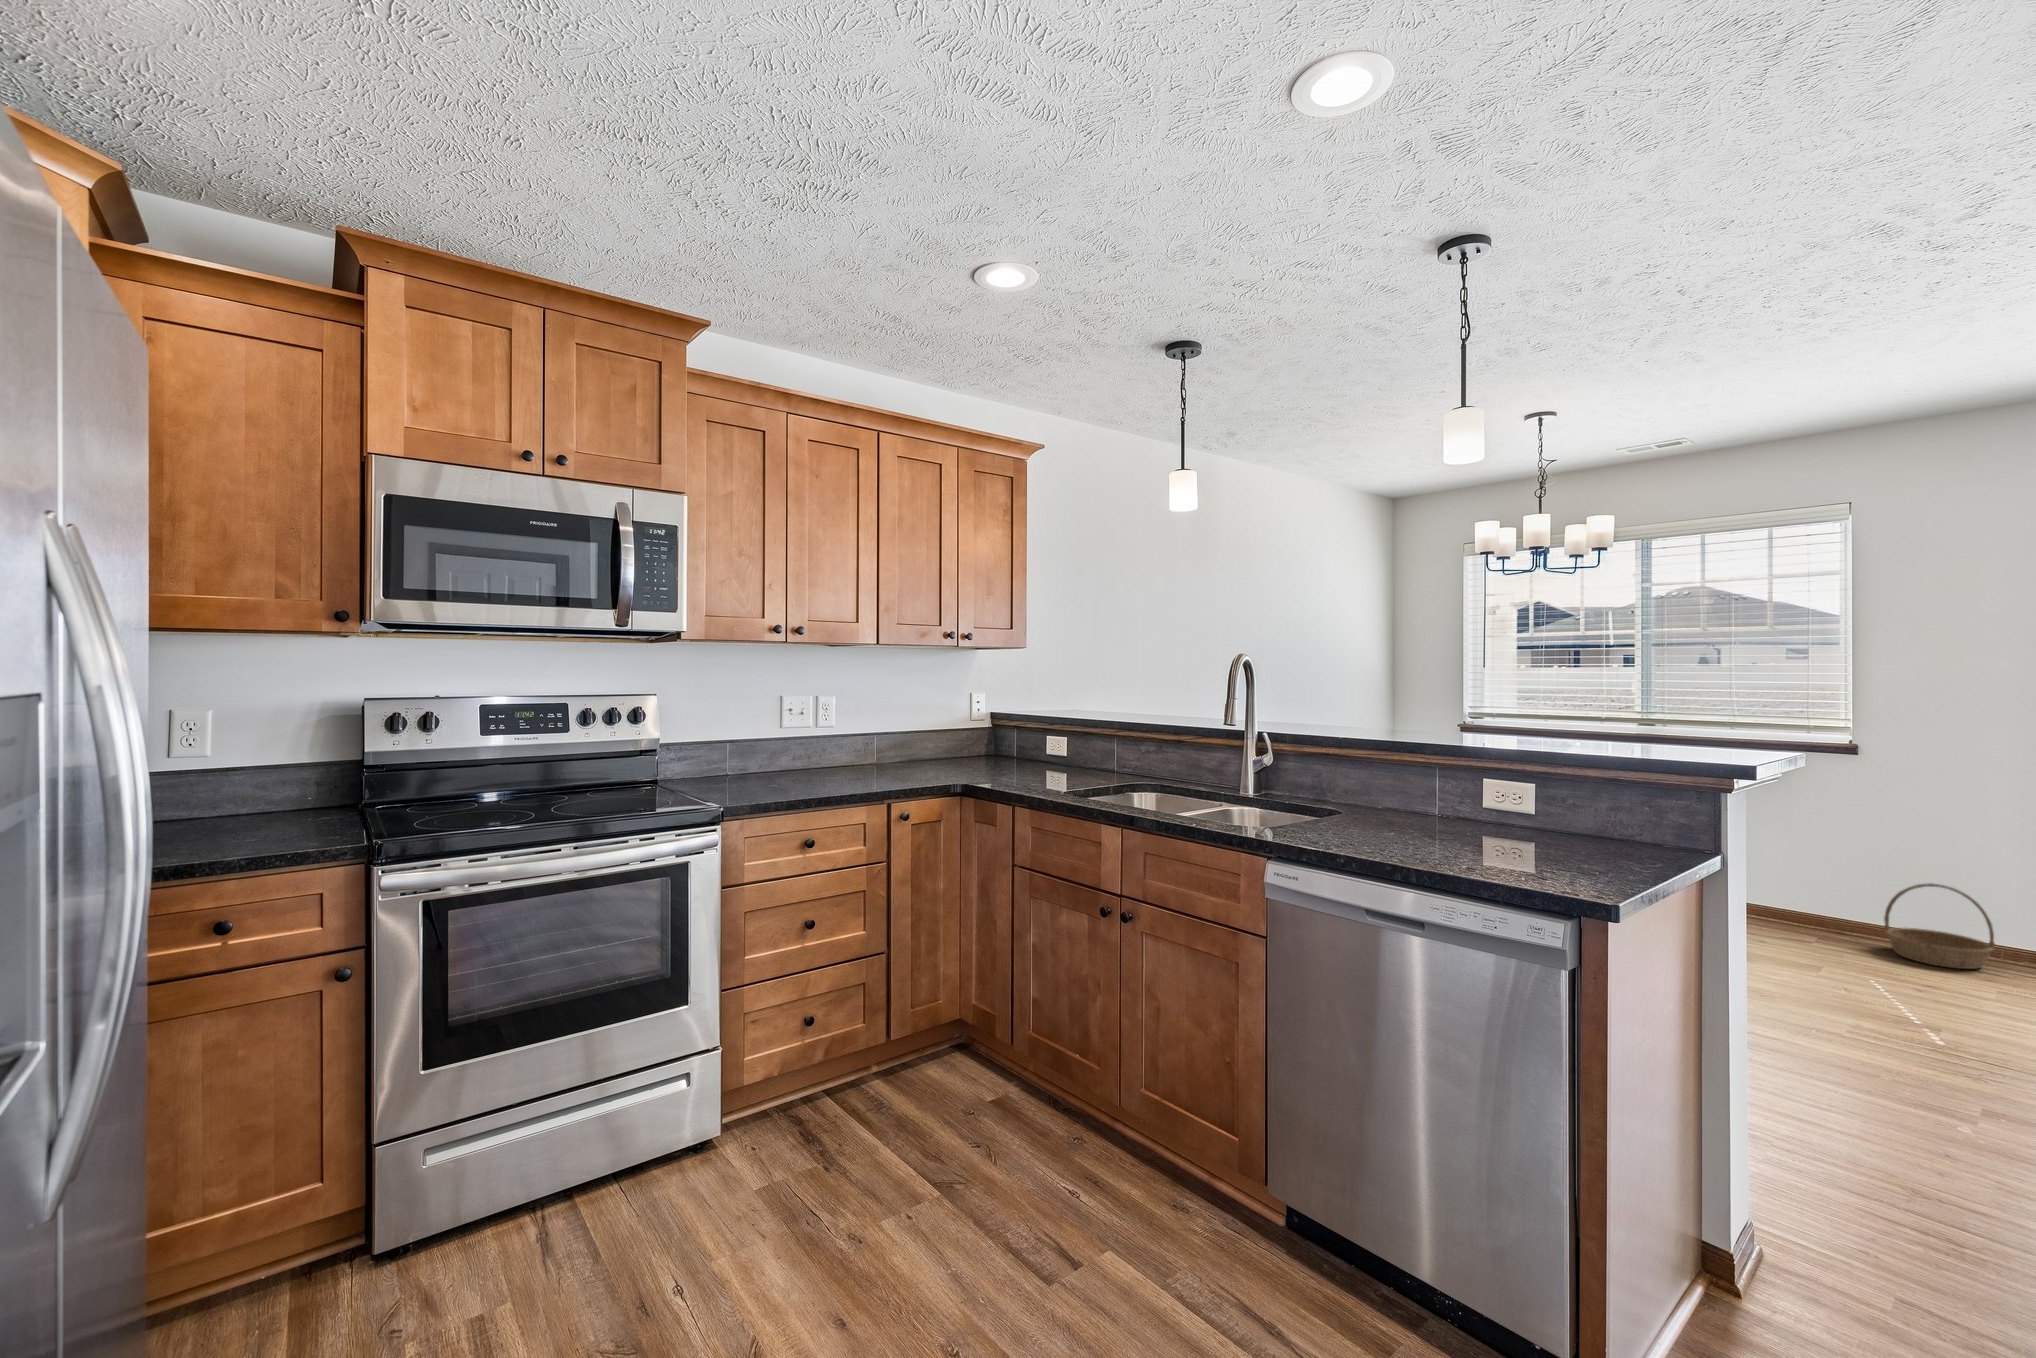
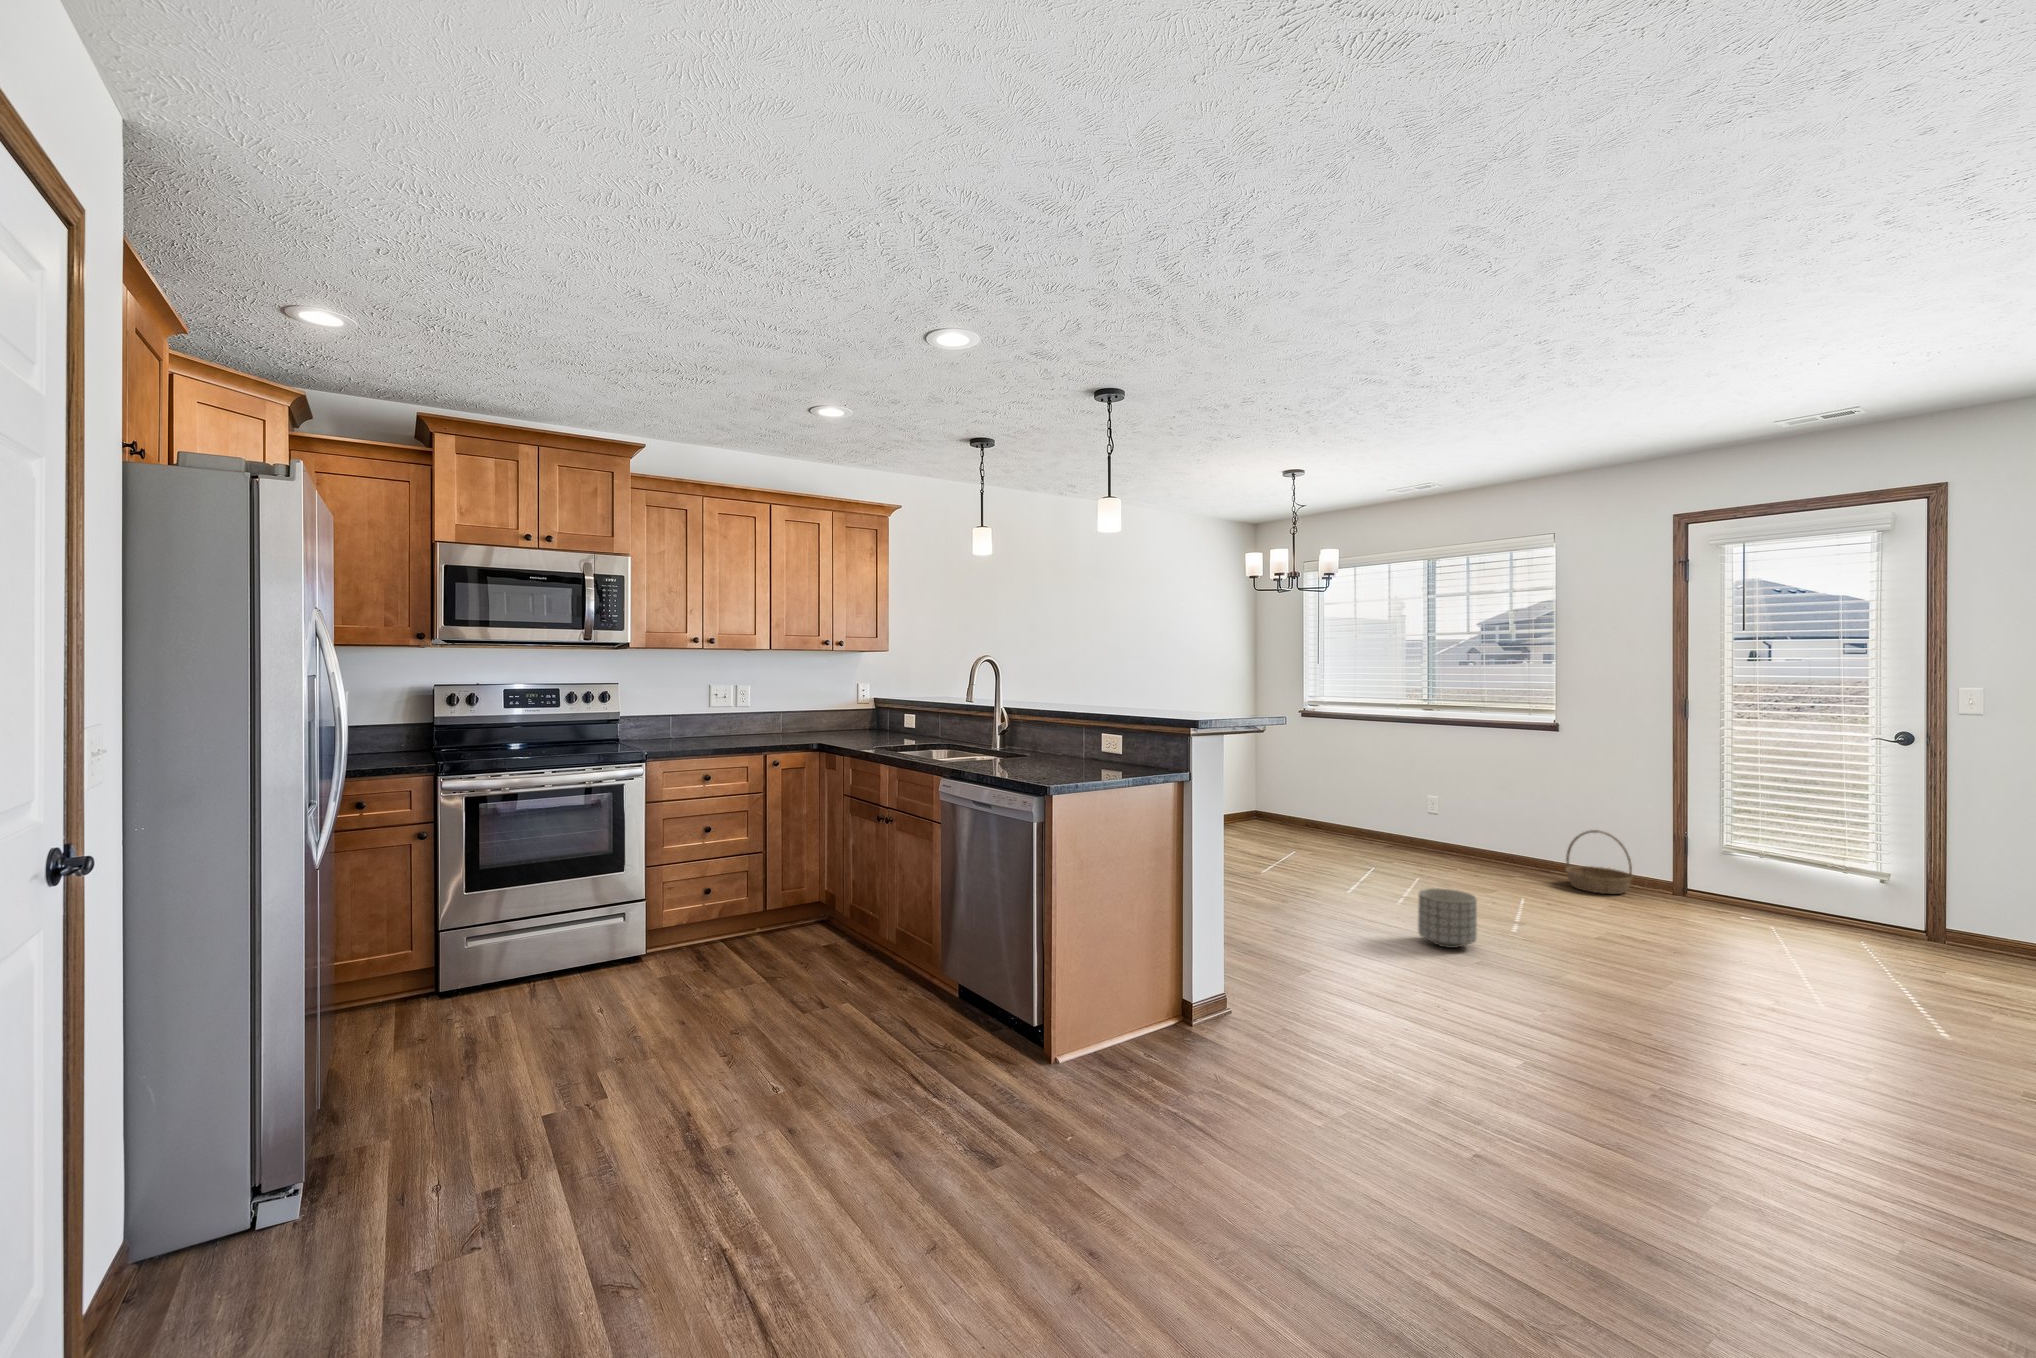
planter: none [1836,987,1943,1080] -> present [1418,888,1477,948]

